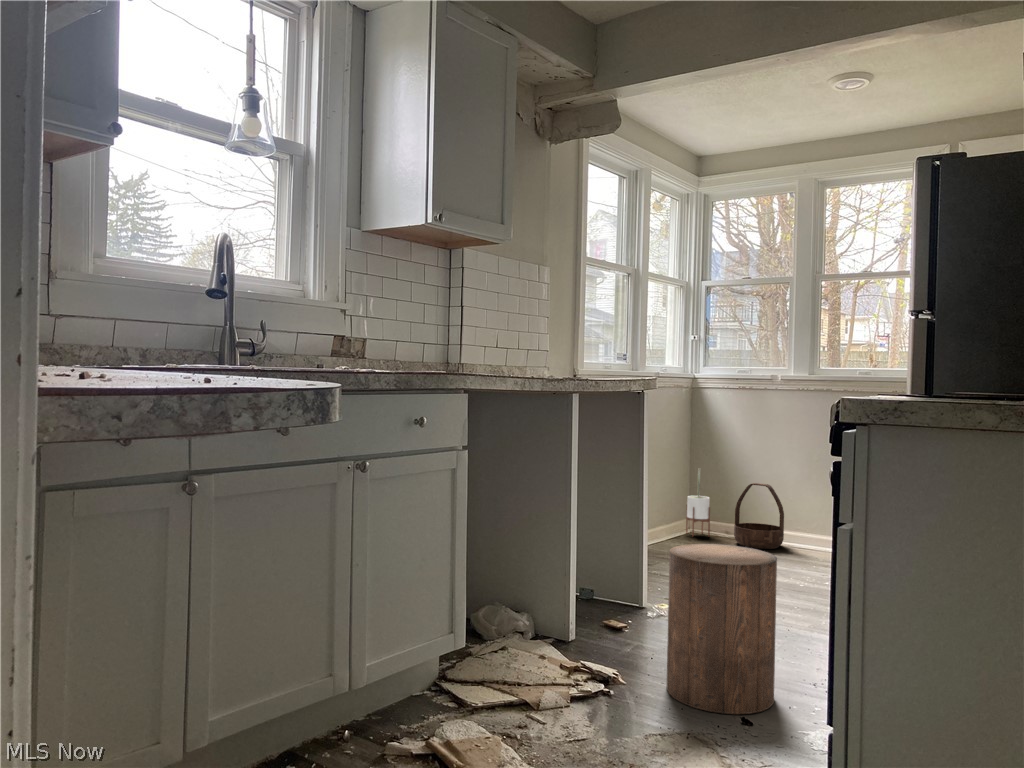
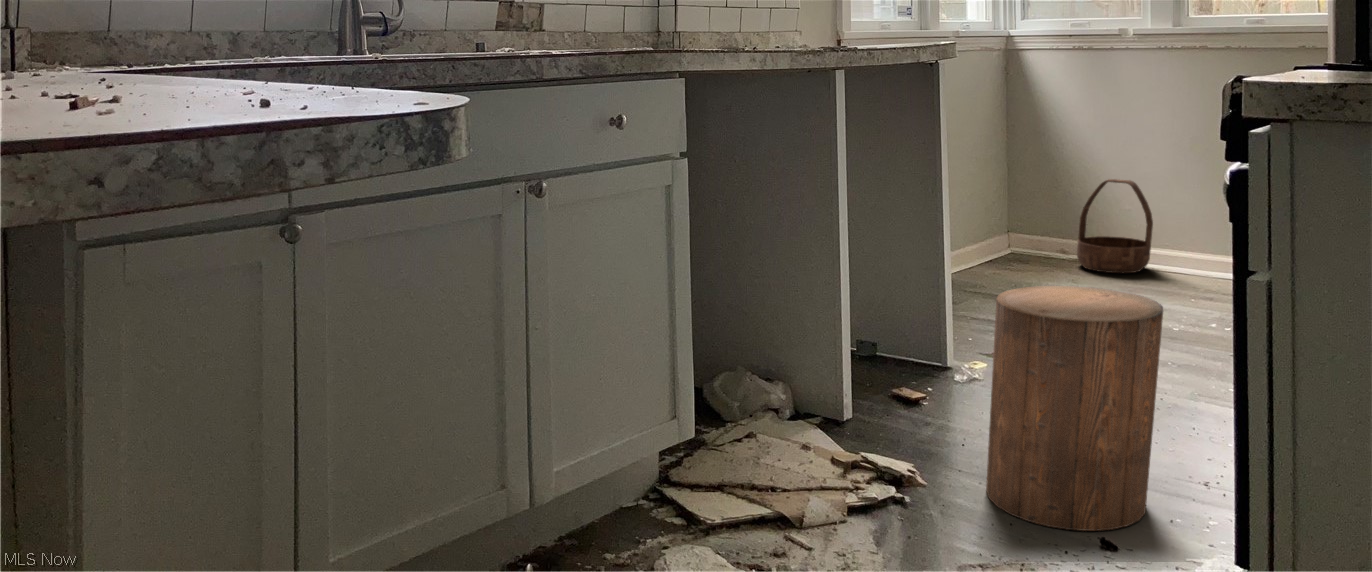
potted plant: present [686,472,710,536] -> none [1006,150,1043,257]

